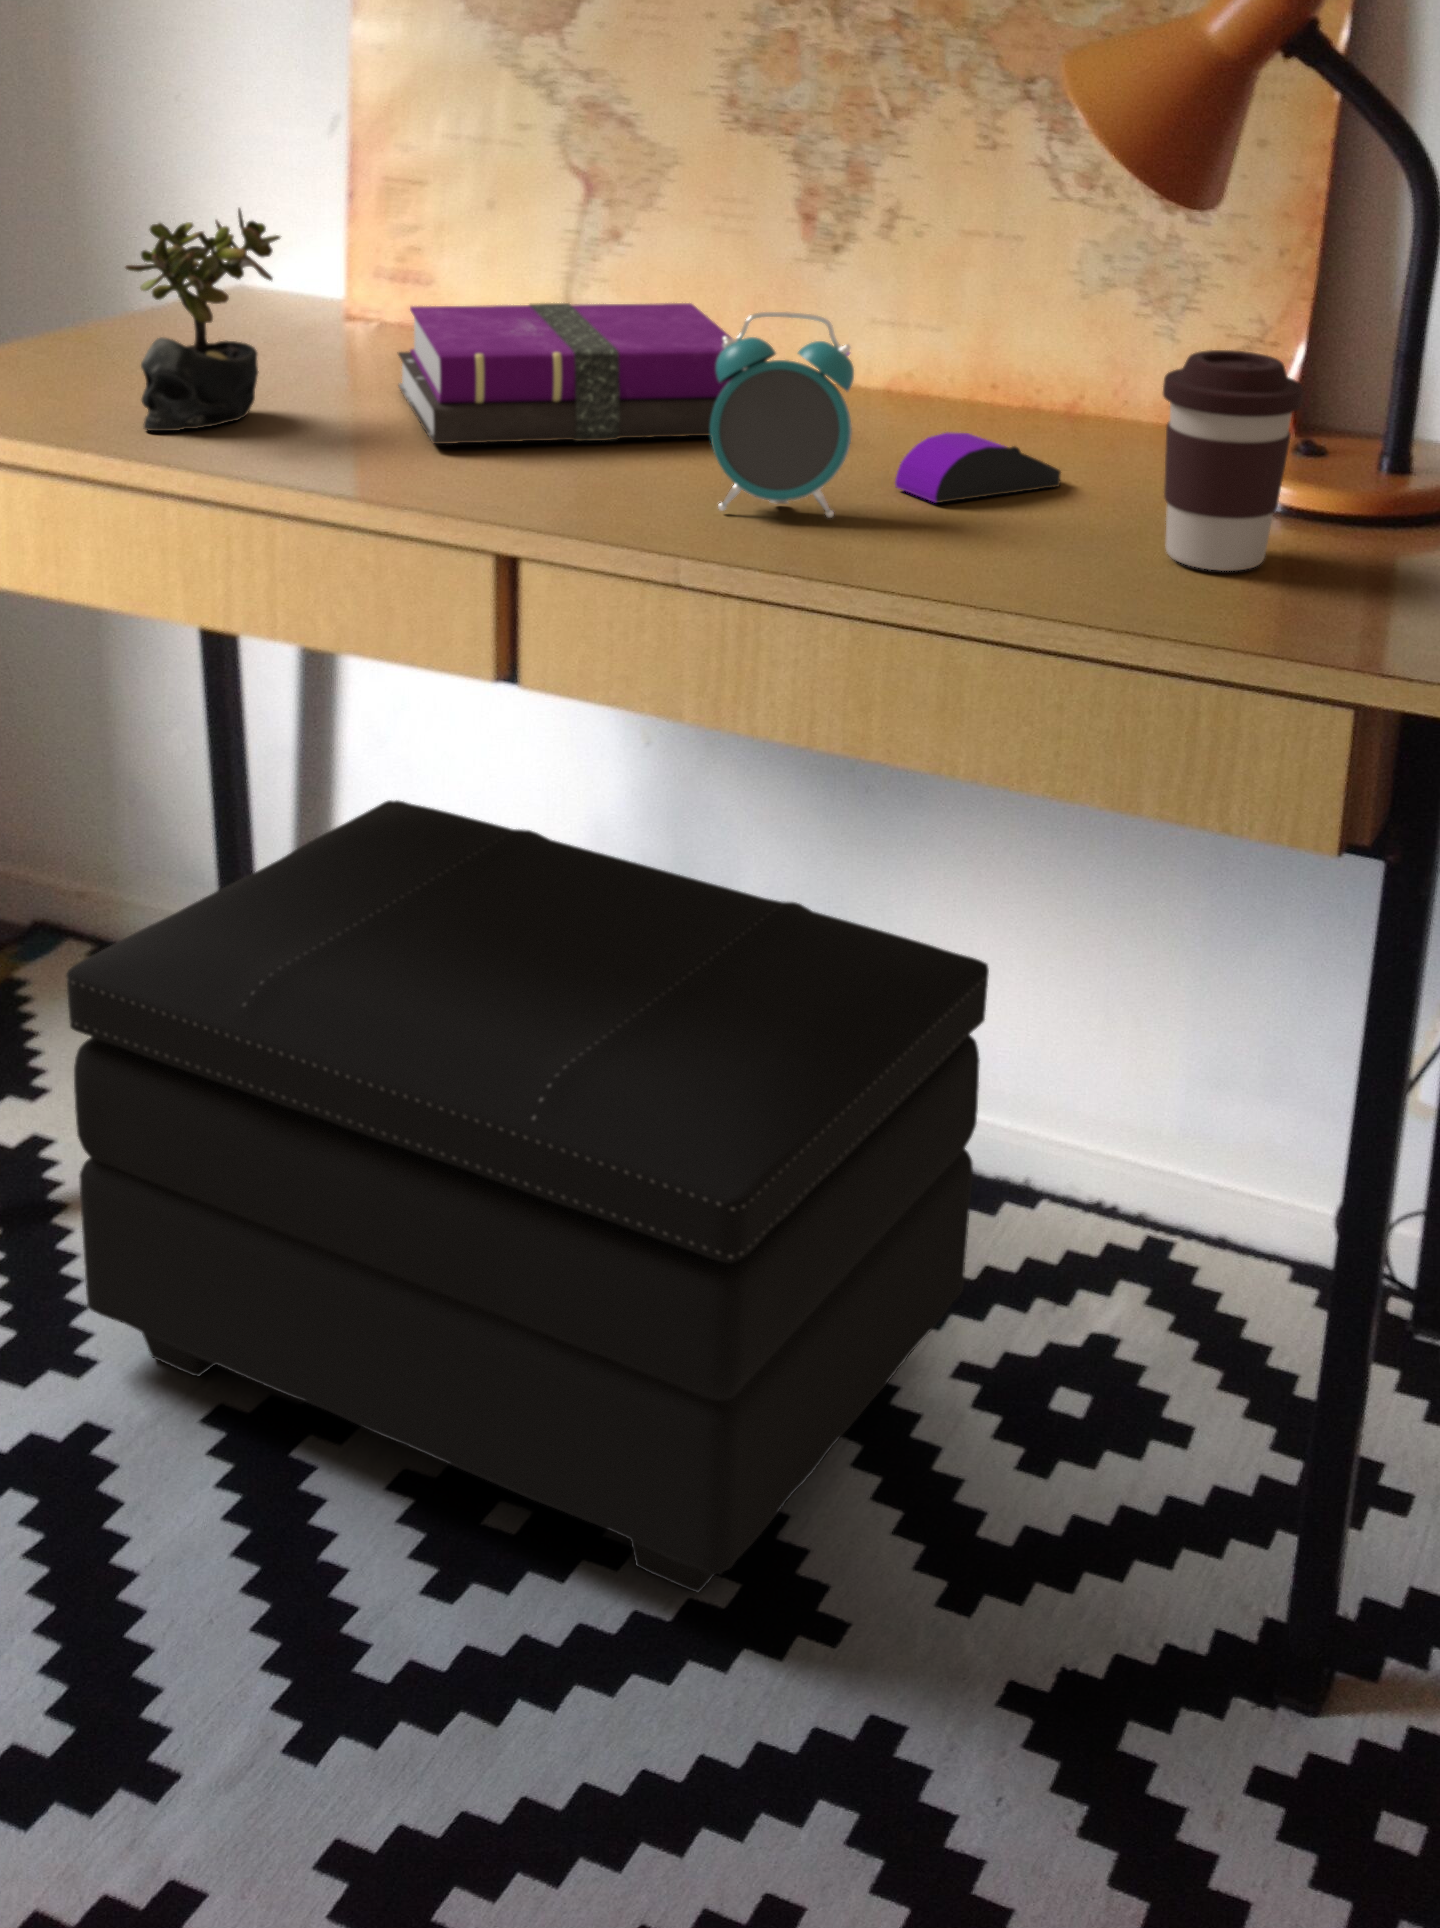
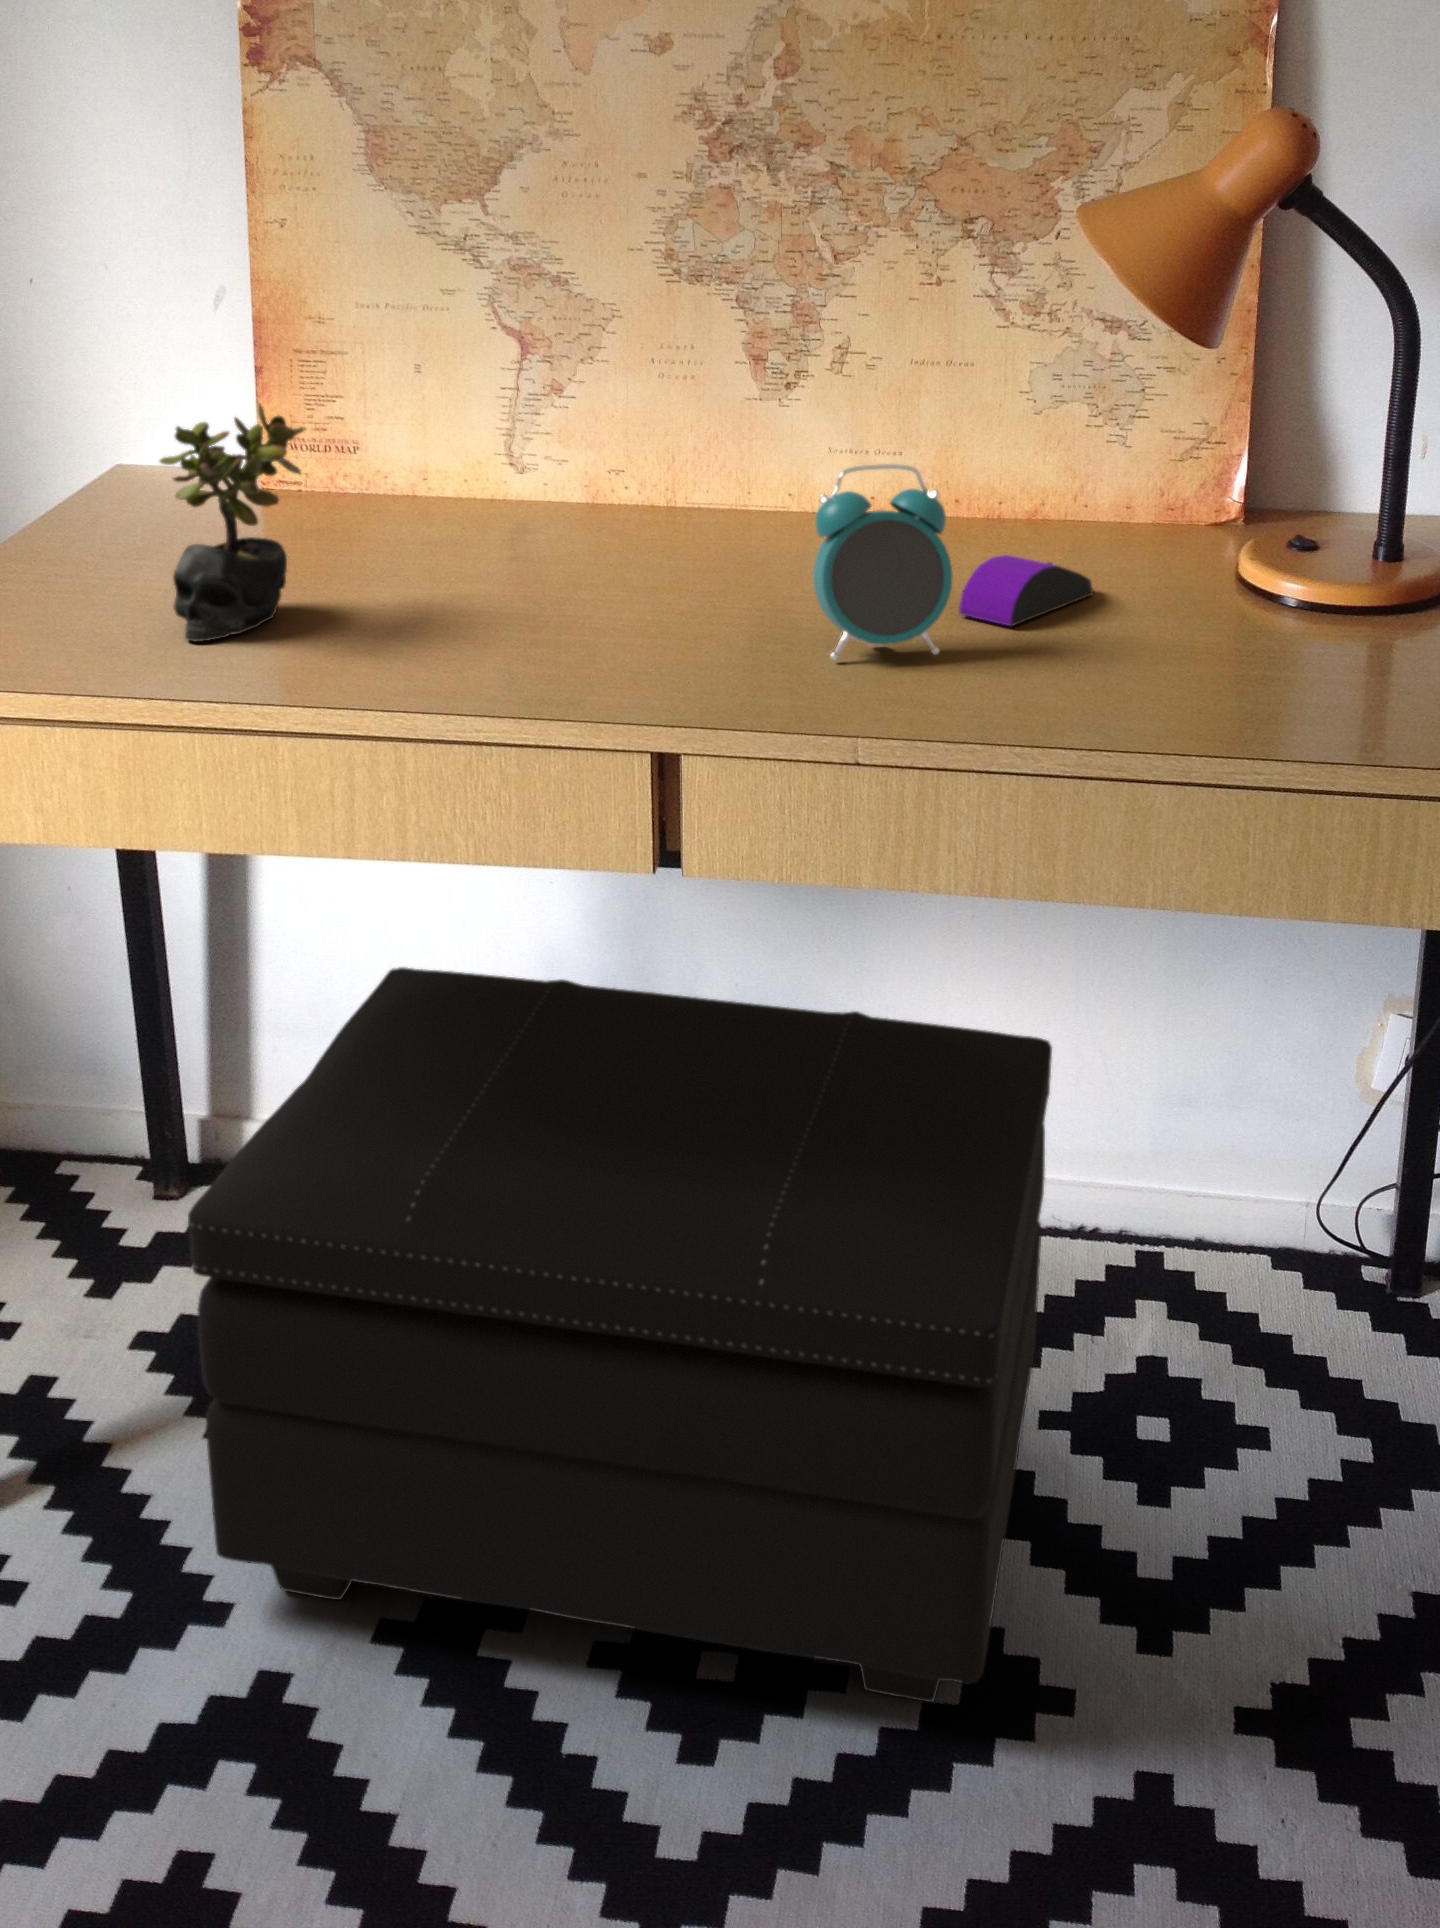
notebook: present [398,303,733,444] -> none [393,448,785,622]
coffee cup: present [1163,350,1303,571] -> none [1243,464,1373,664]

